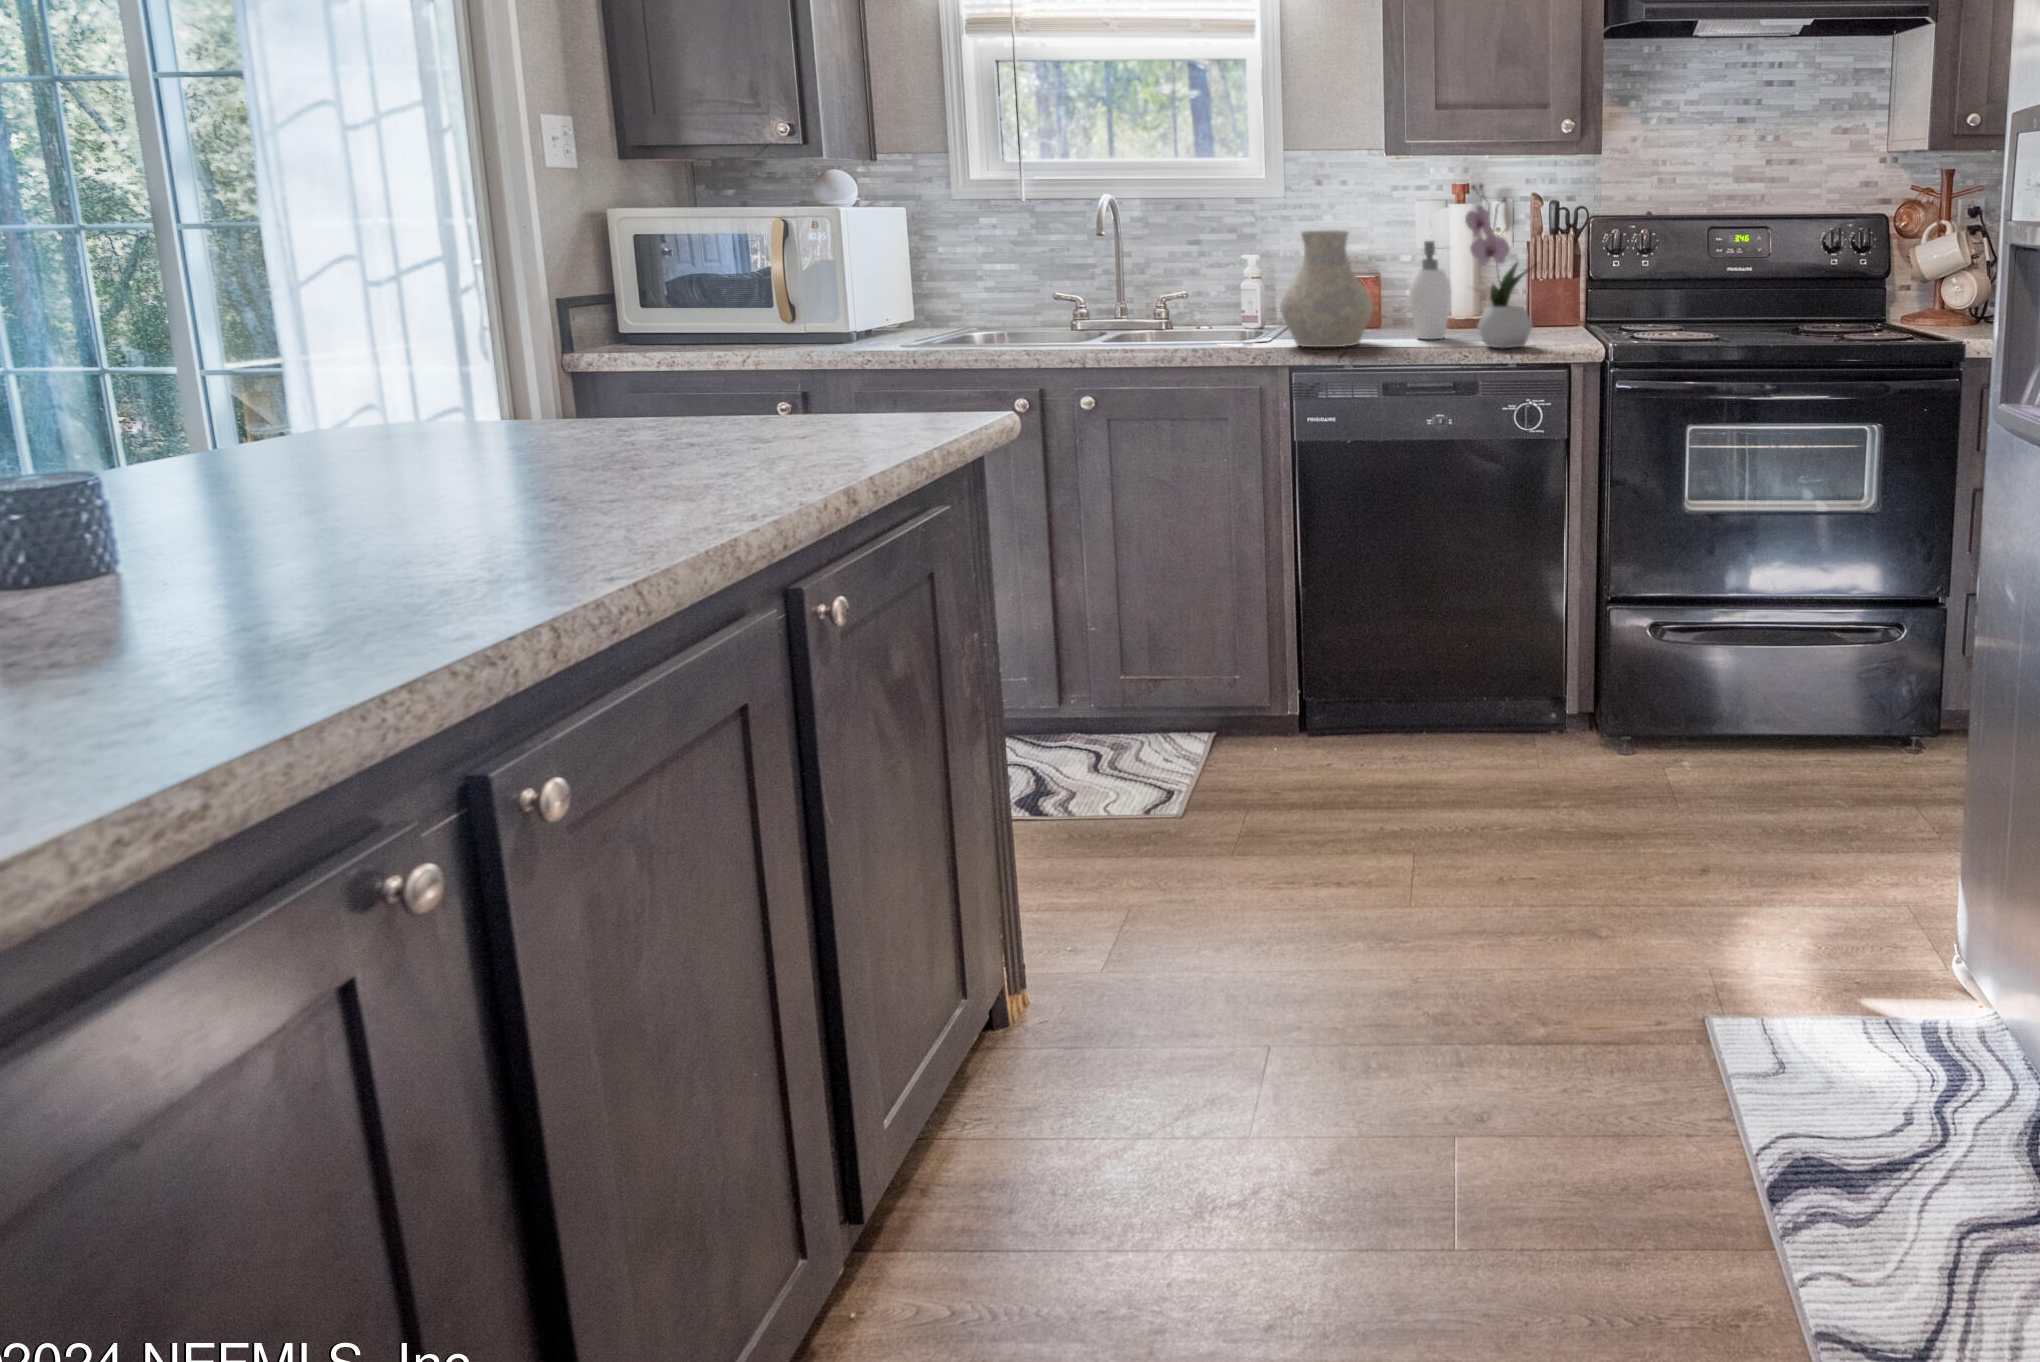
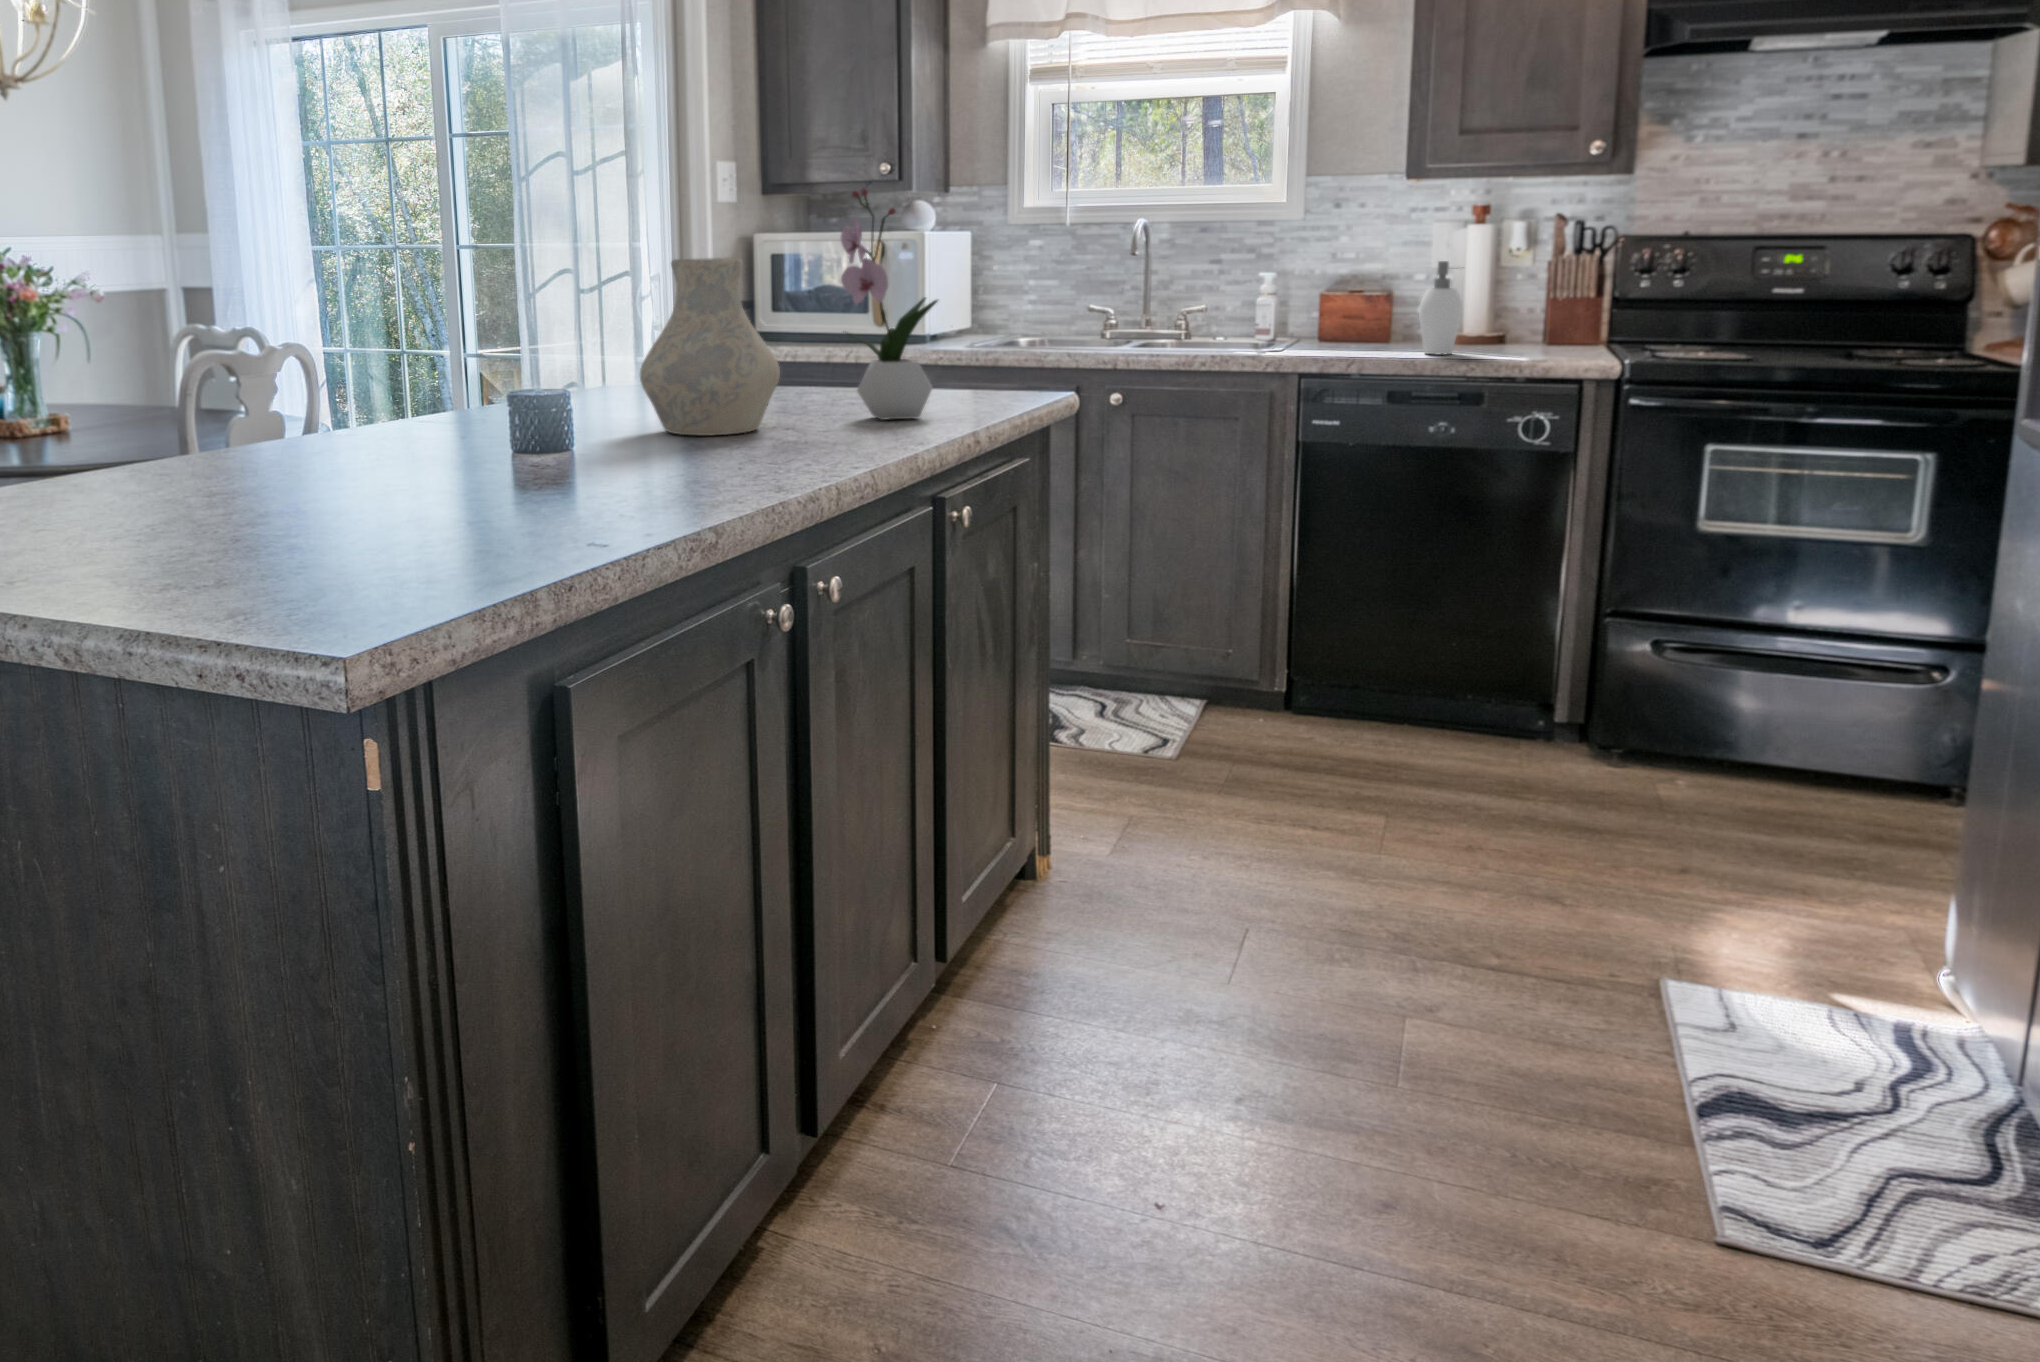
flower arrangement: present [1465,184,1533,348] -> present [841,189,937,420]
vase: present [1280,230,1373,347] -> present [640,258,780,436]

